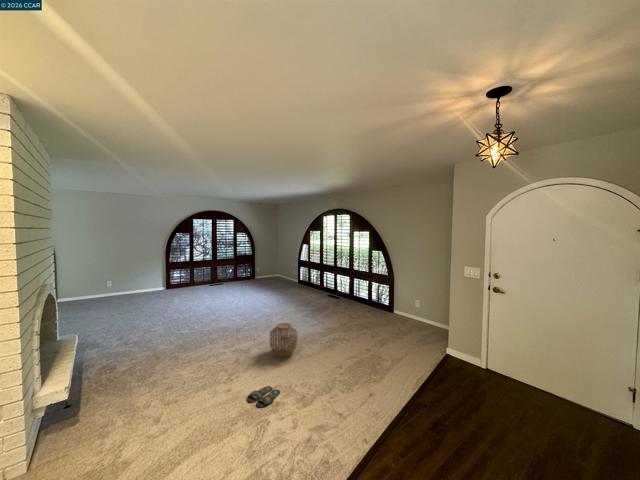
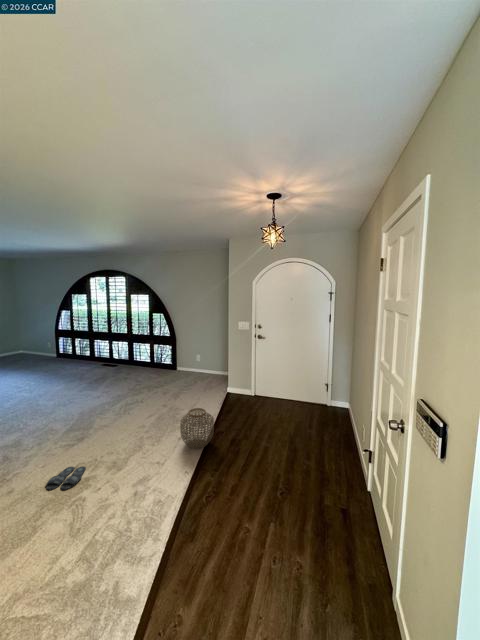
woven basket: present [270,323,297,357] -> present [180,408,214,449]

